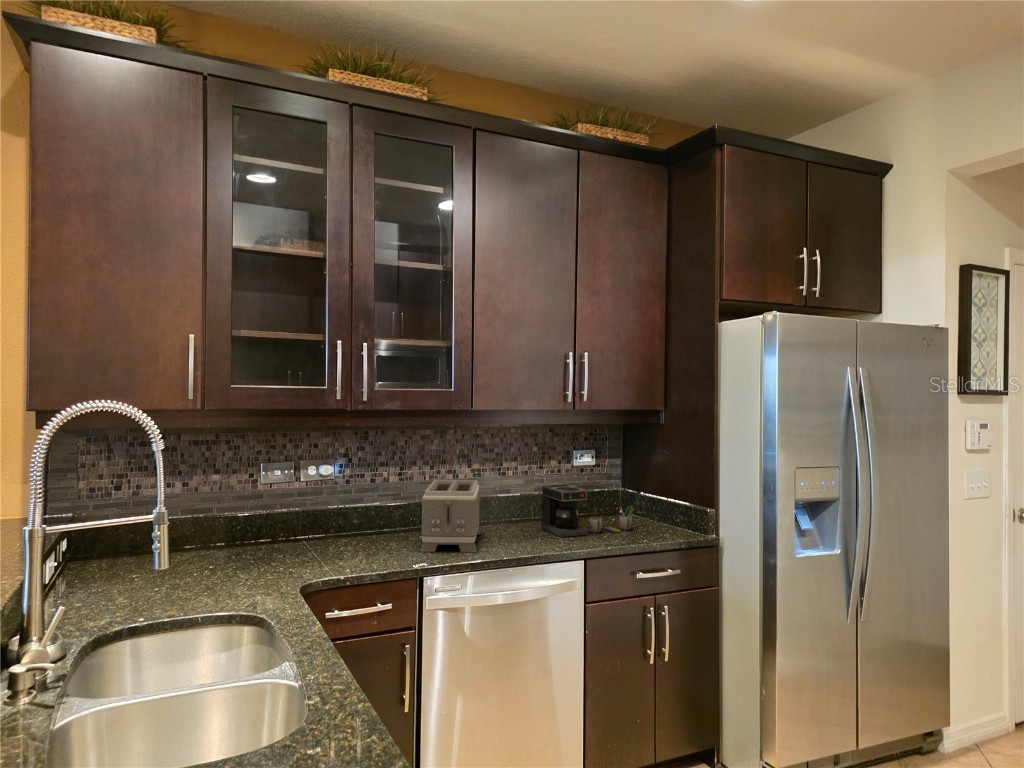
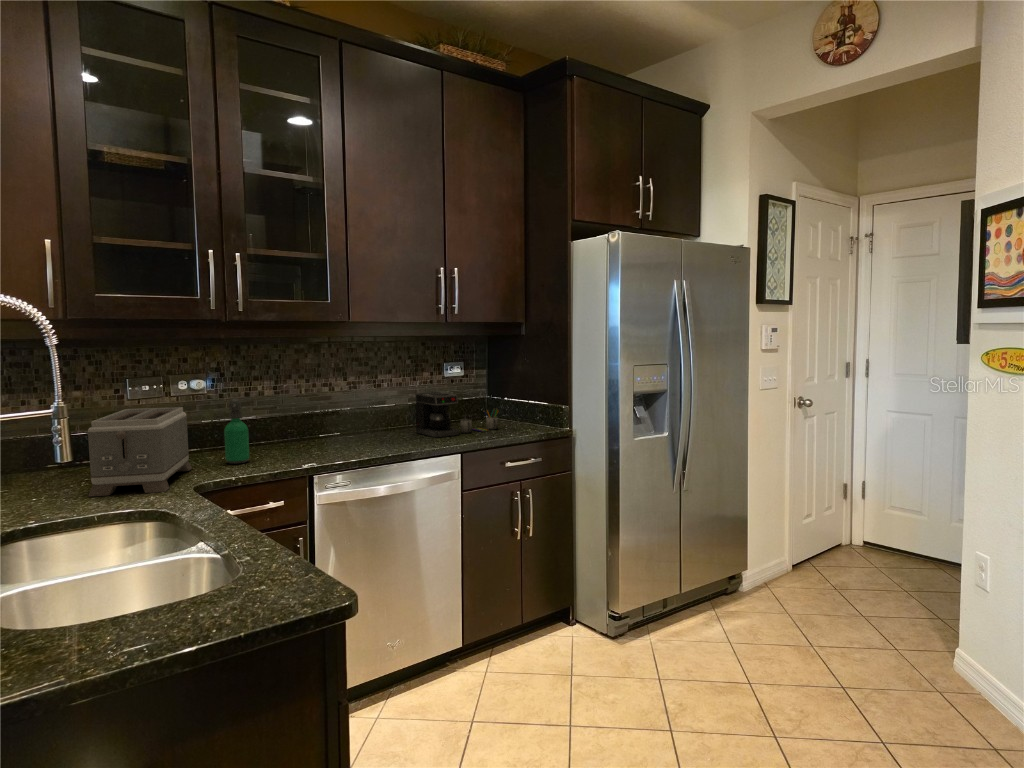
toaster: present [420,480,480,552] -> present [88,407,192,497]
soap dispenser: none [341,489,365,557] -> present [224,398,249,464]

